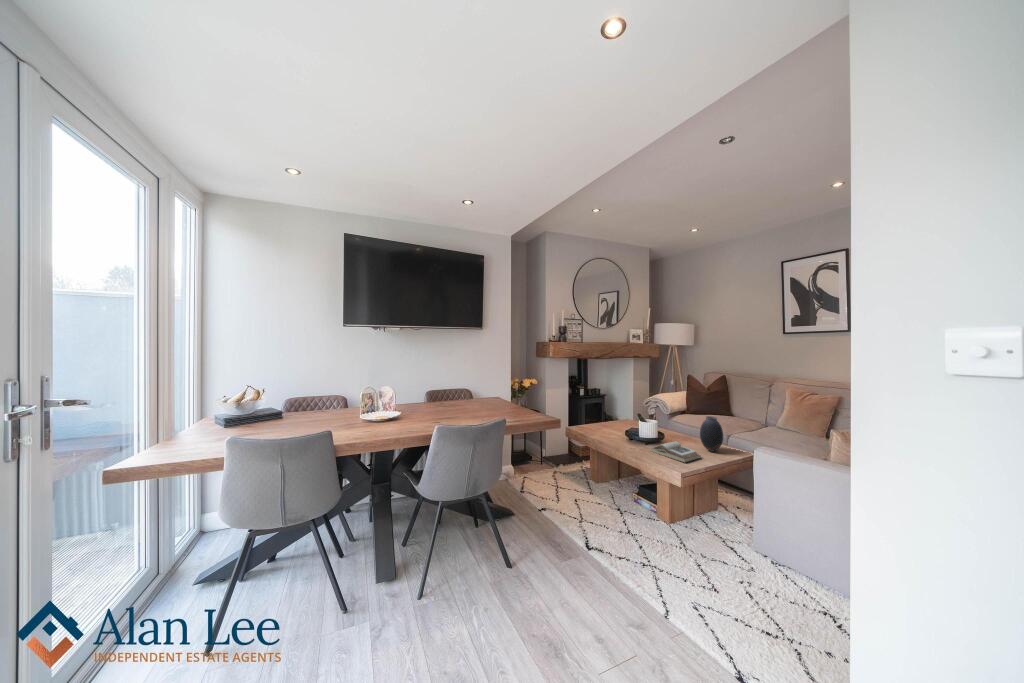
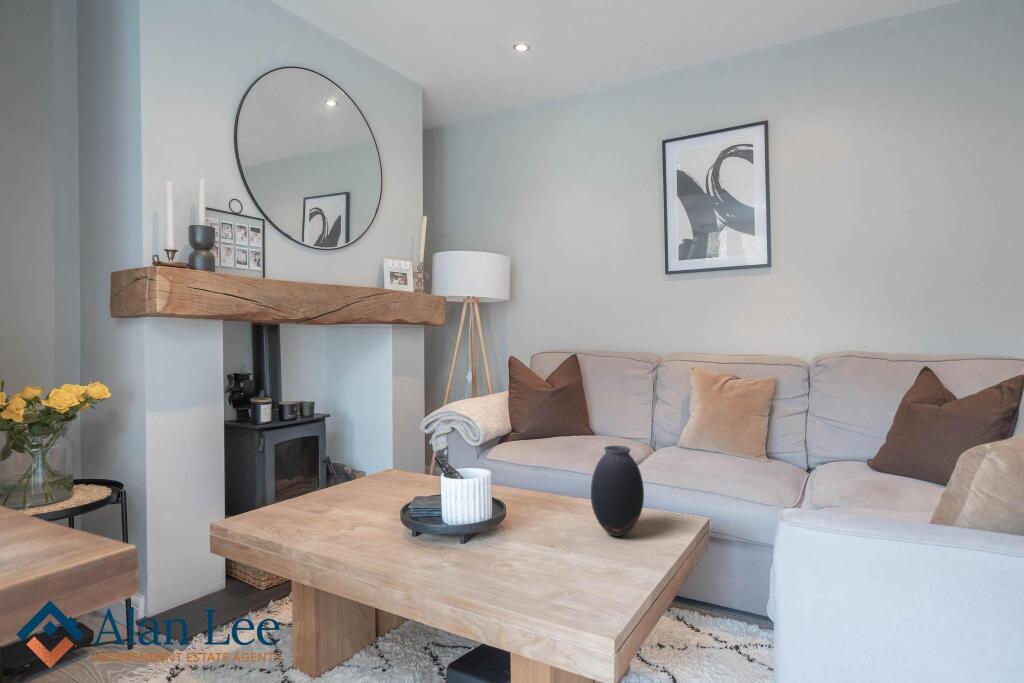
book: present [650,441,701,462] -> none [479,527,611,593]

